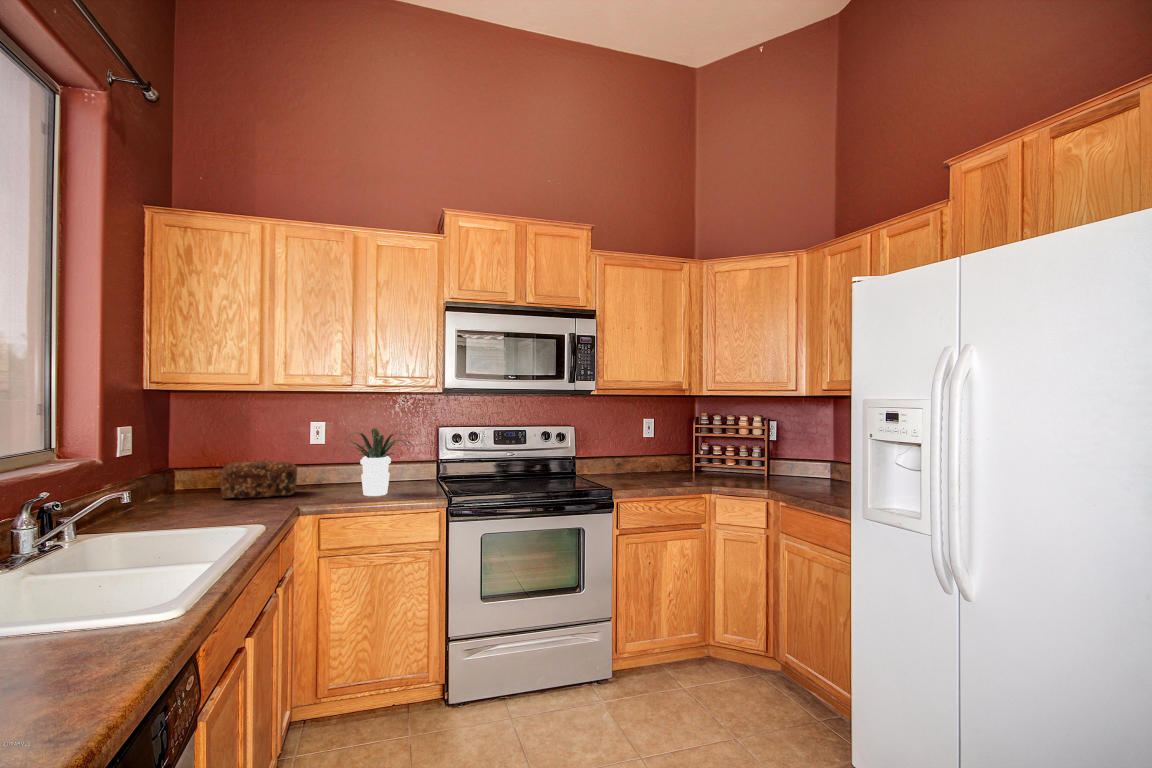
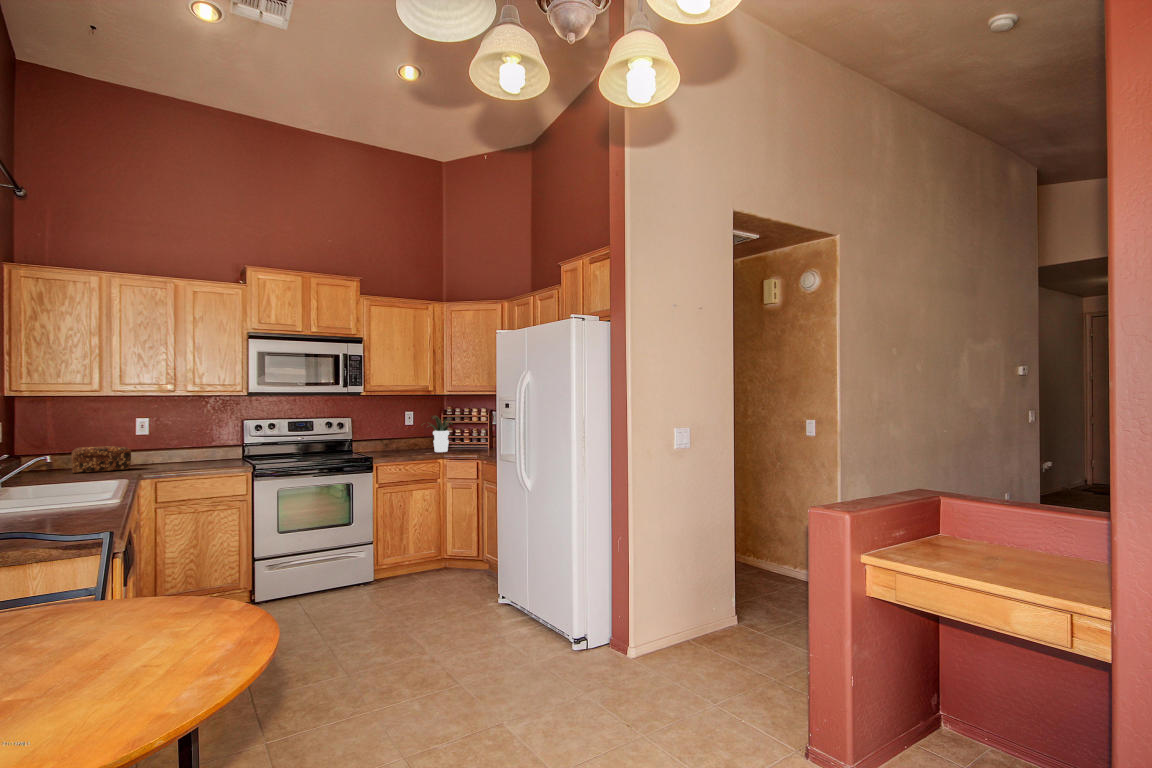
potted plant: present [344,429,411,496] -> present [428,416,453,452]

